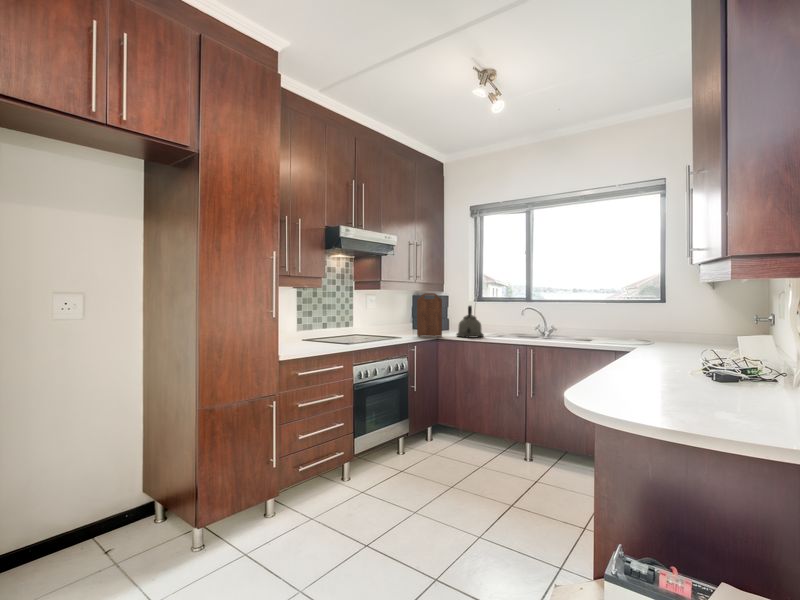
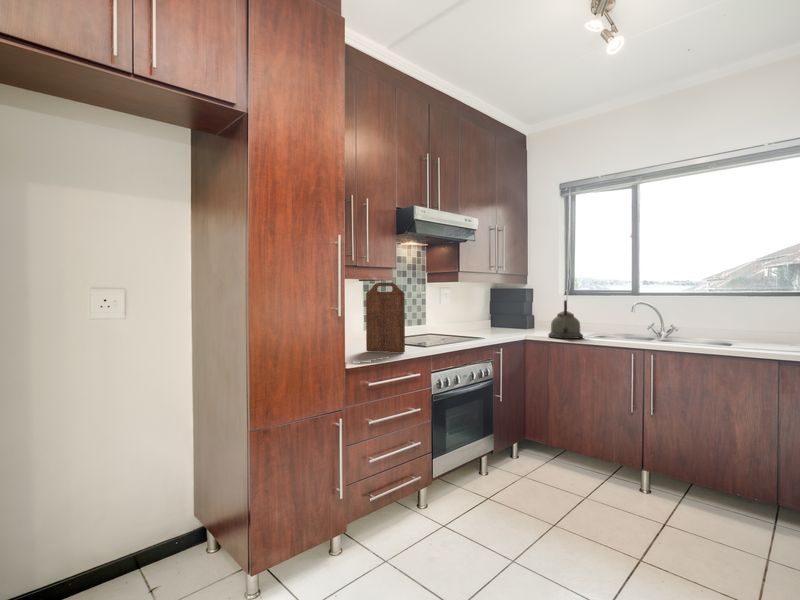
cutting board: present [417,293,442,336] -> present [366,283,405,353]

